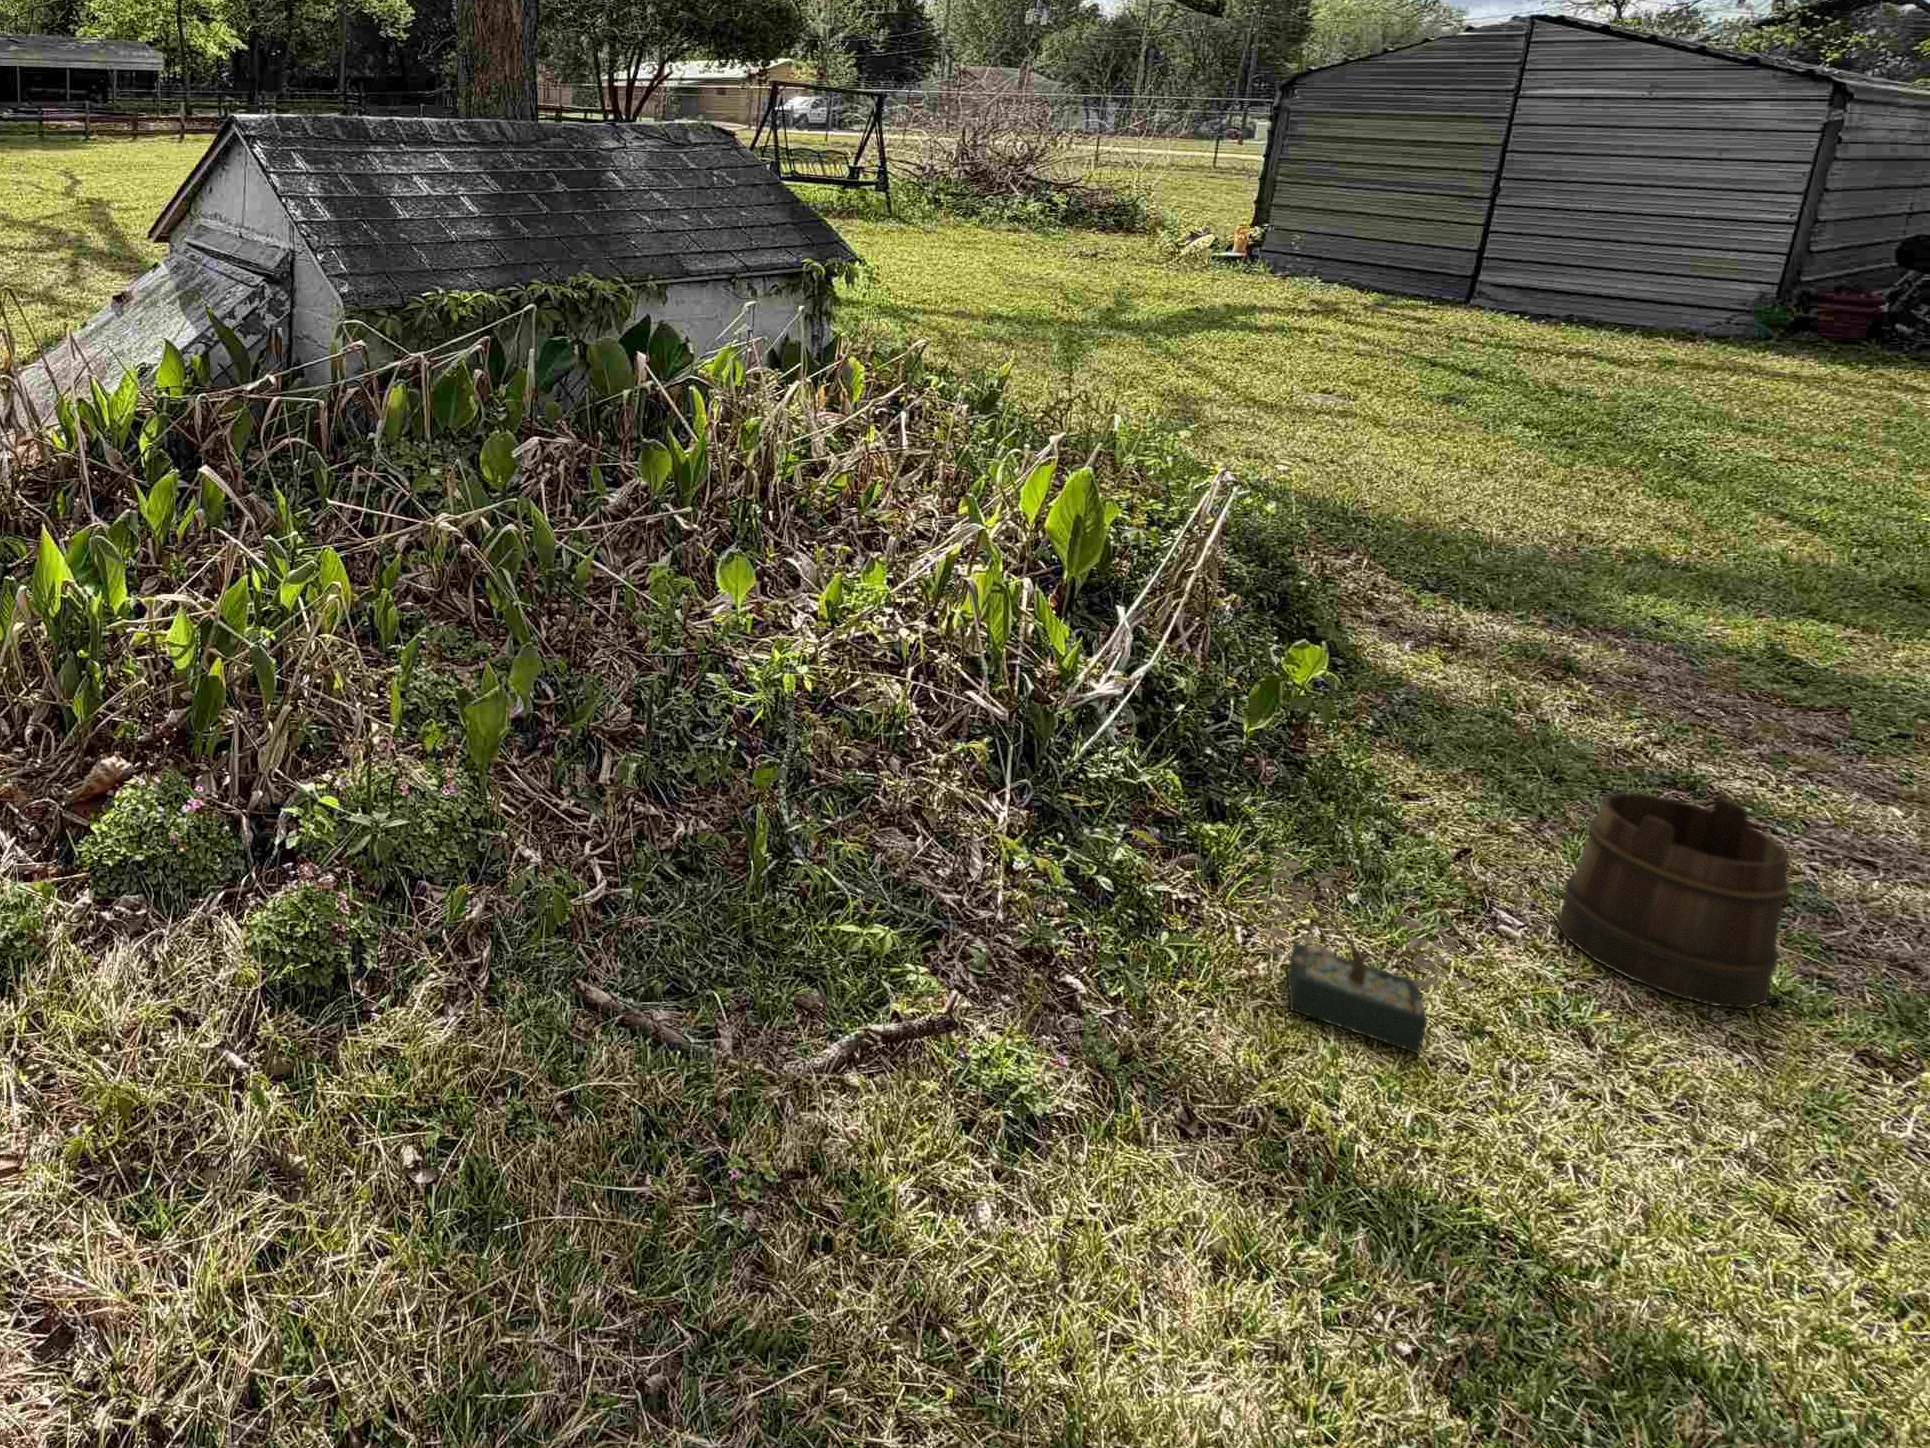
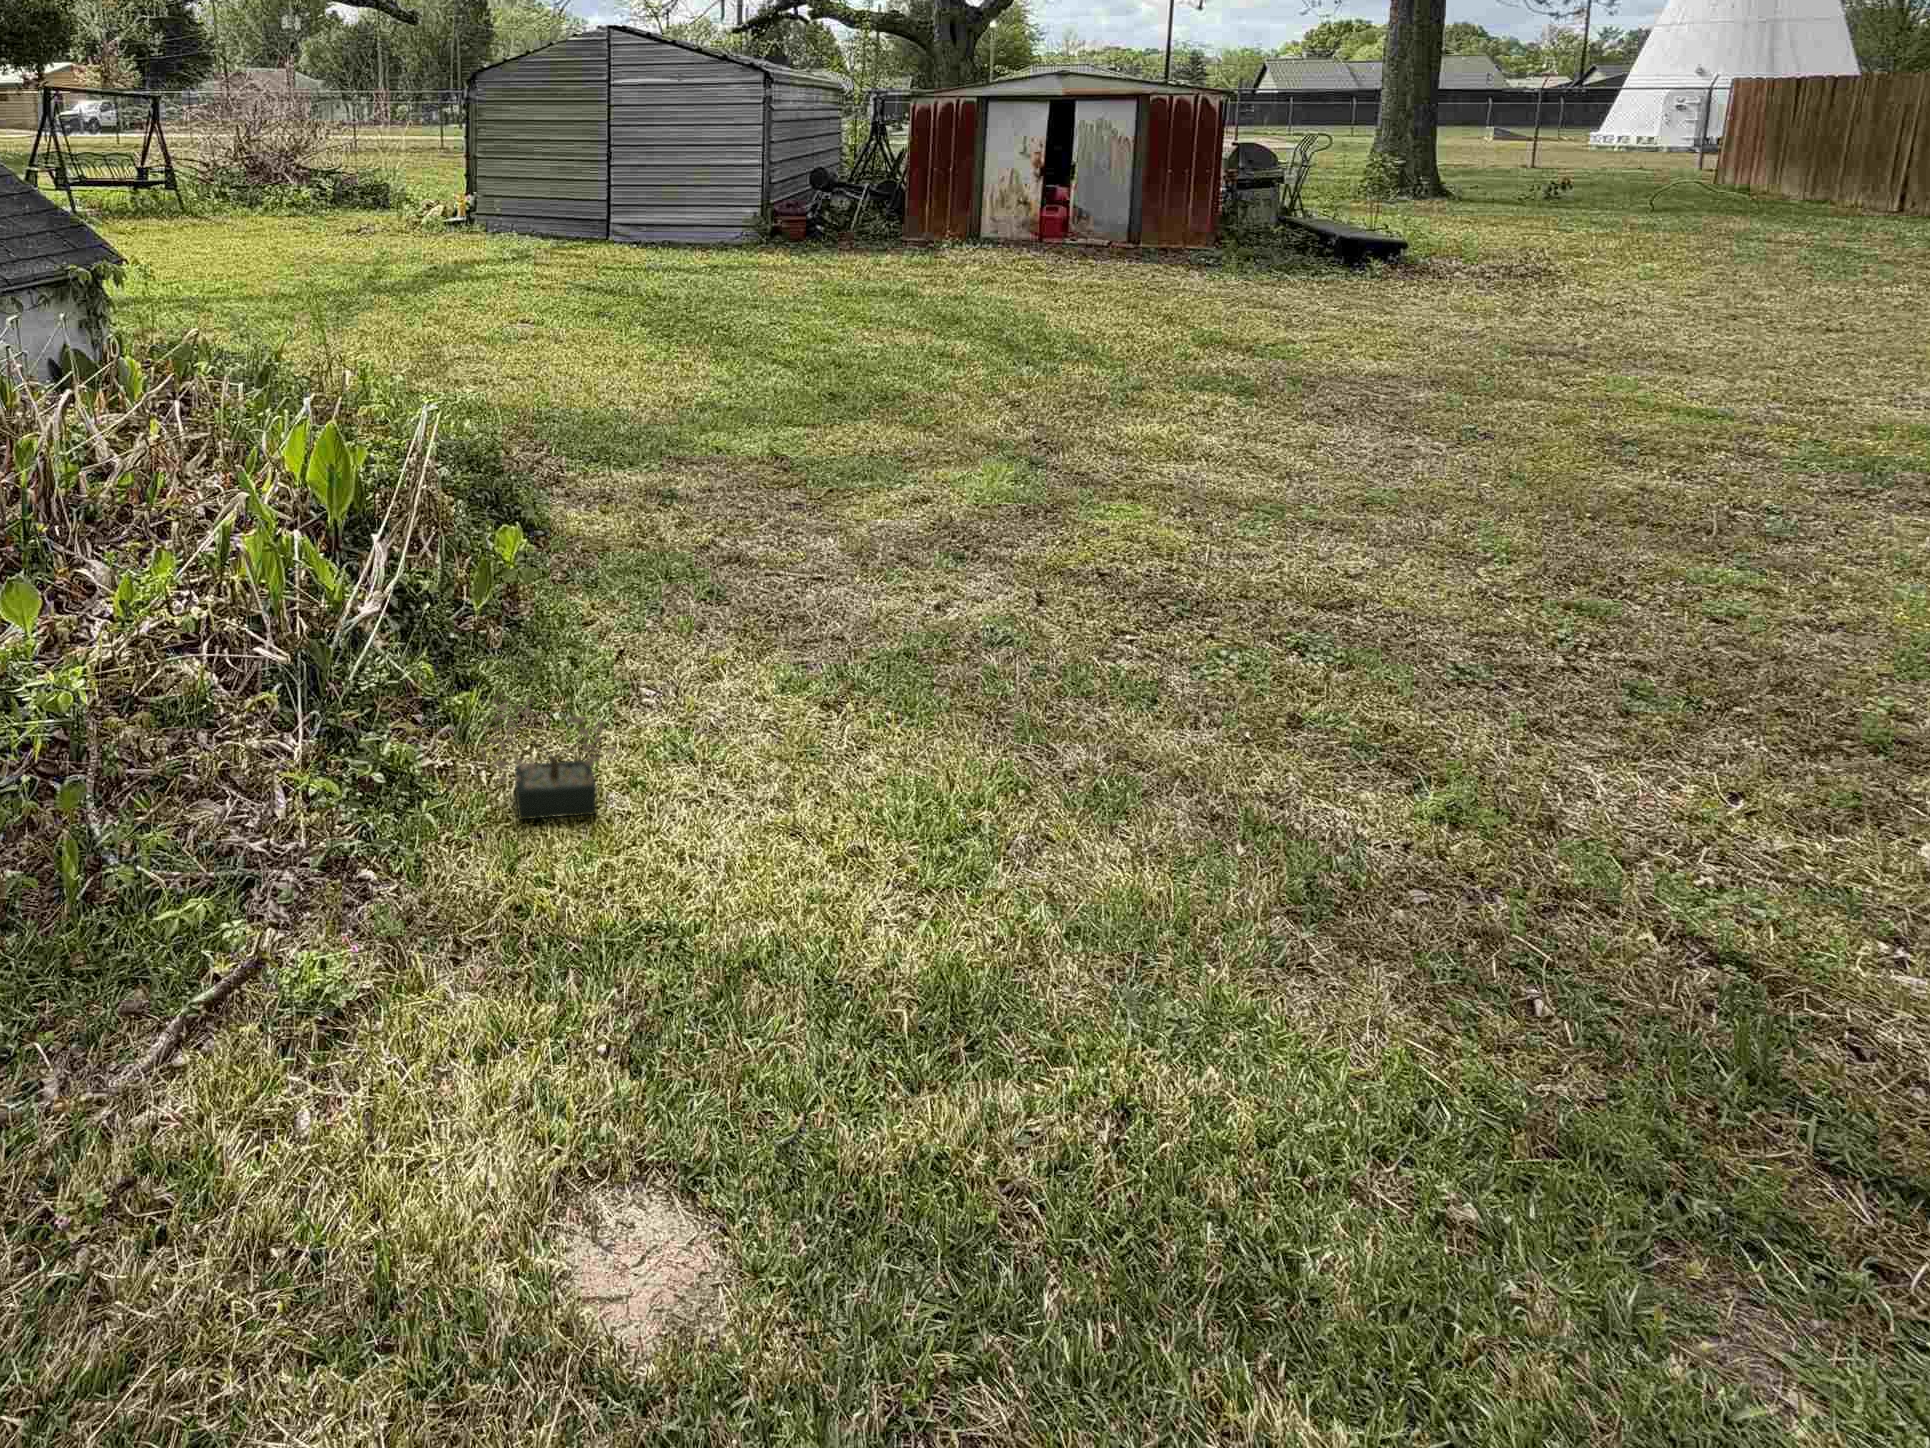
bucket: present [1556,793,1789,1009] -> none [662,564,762,704]

